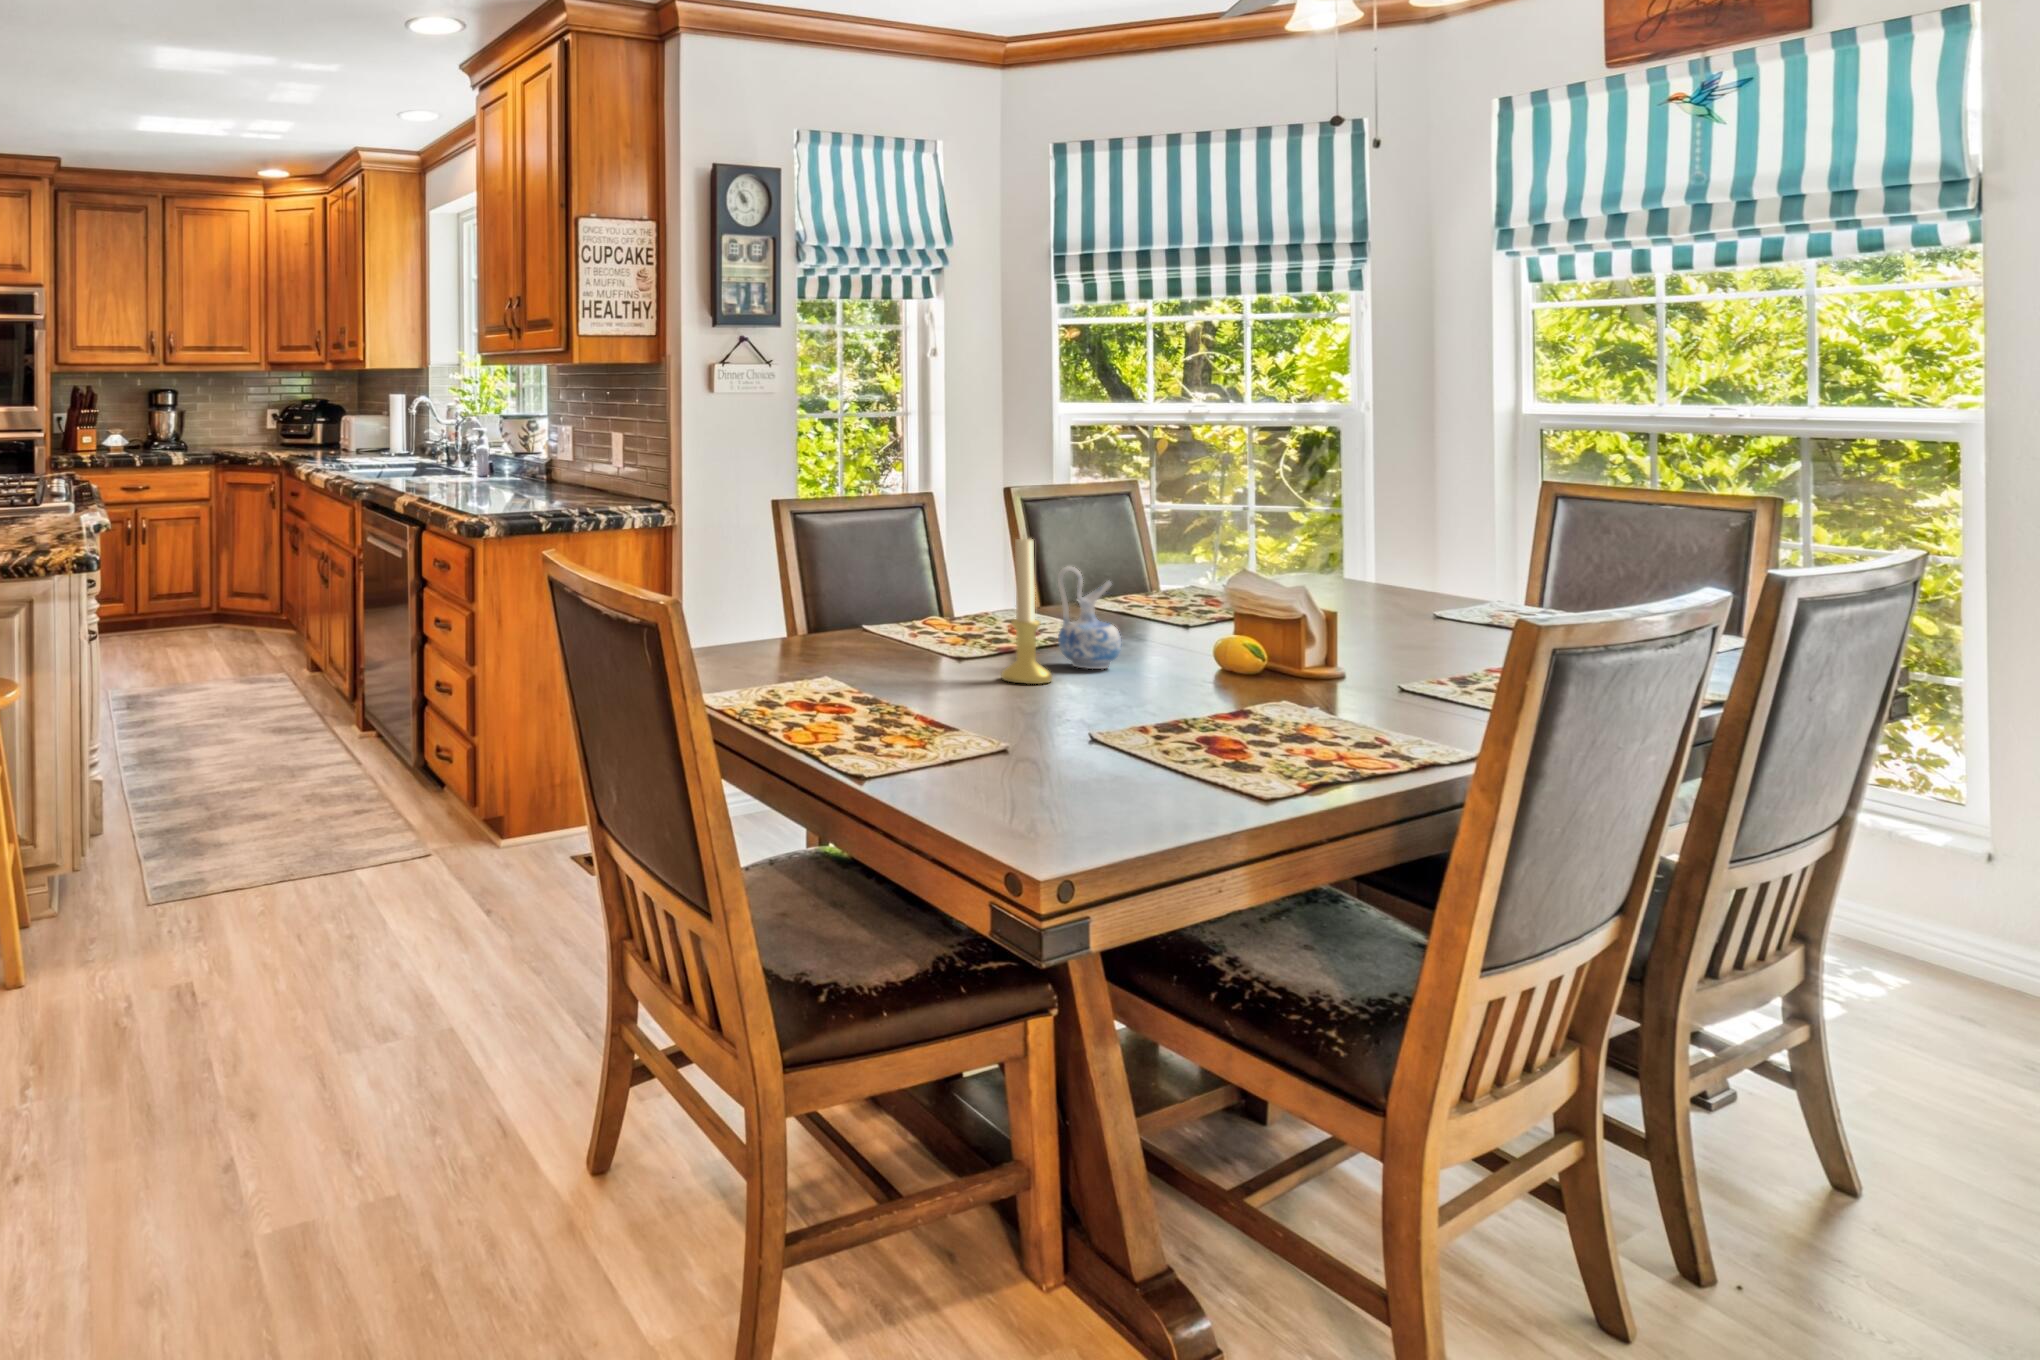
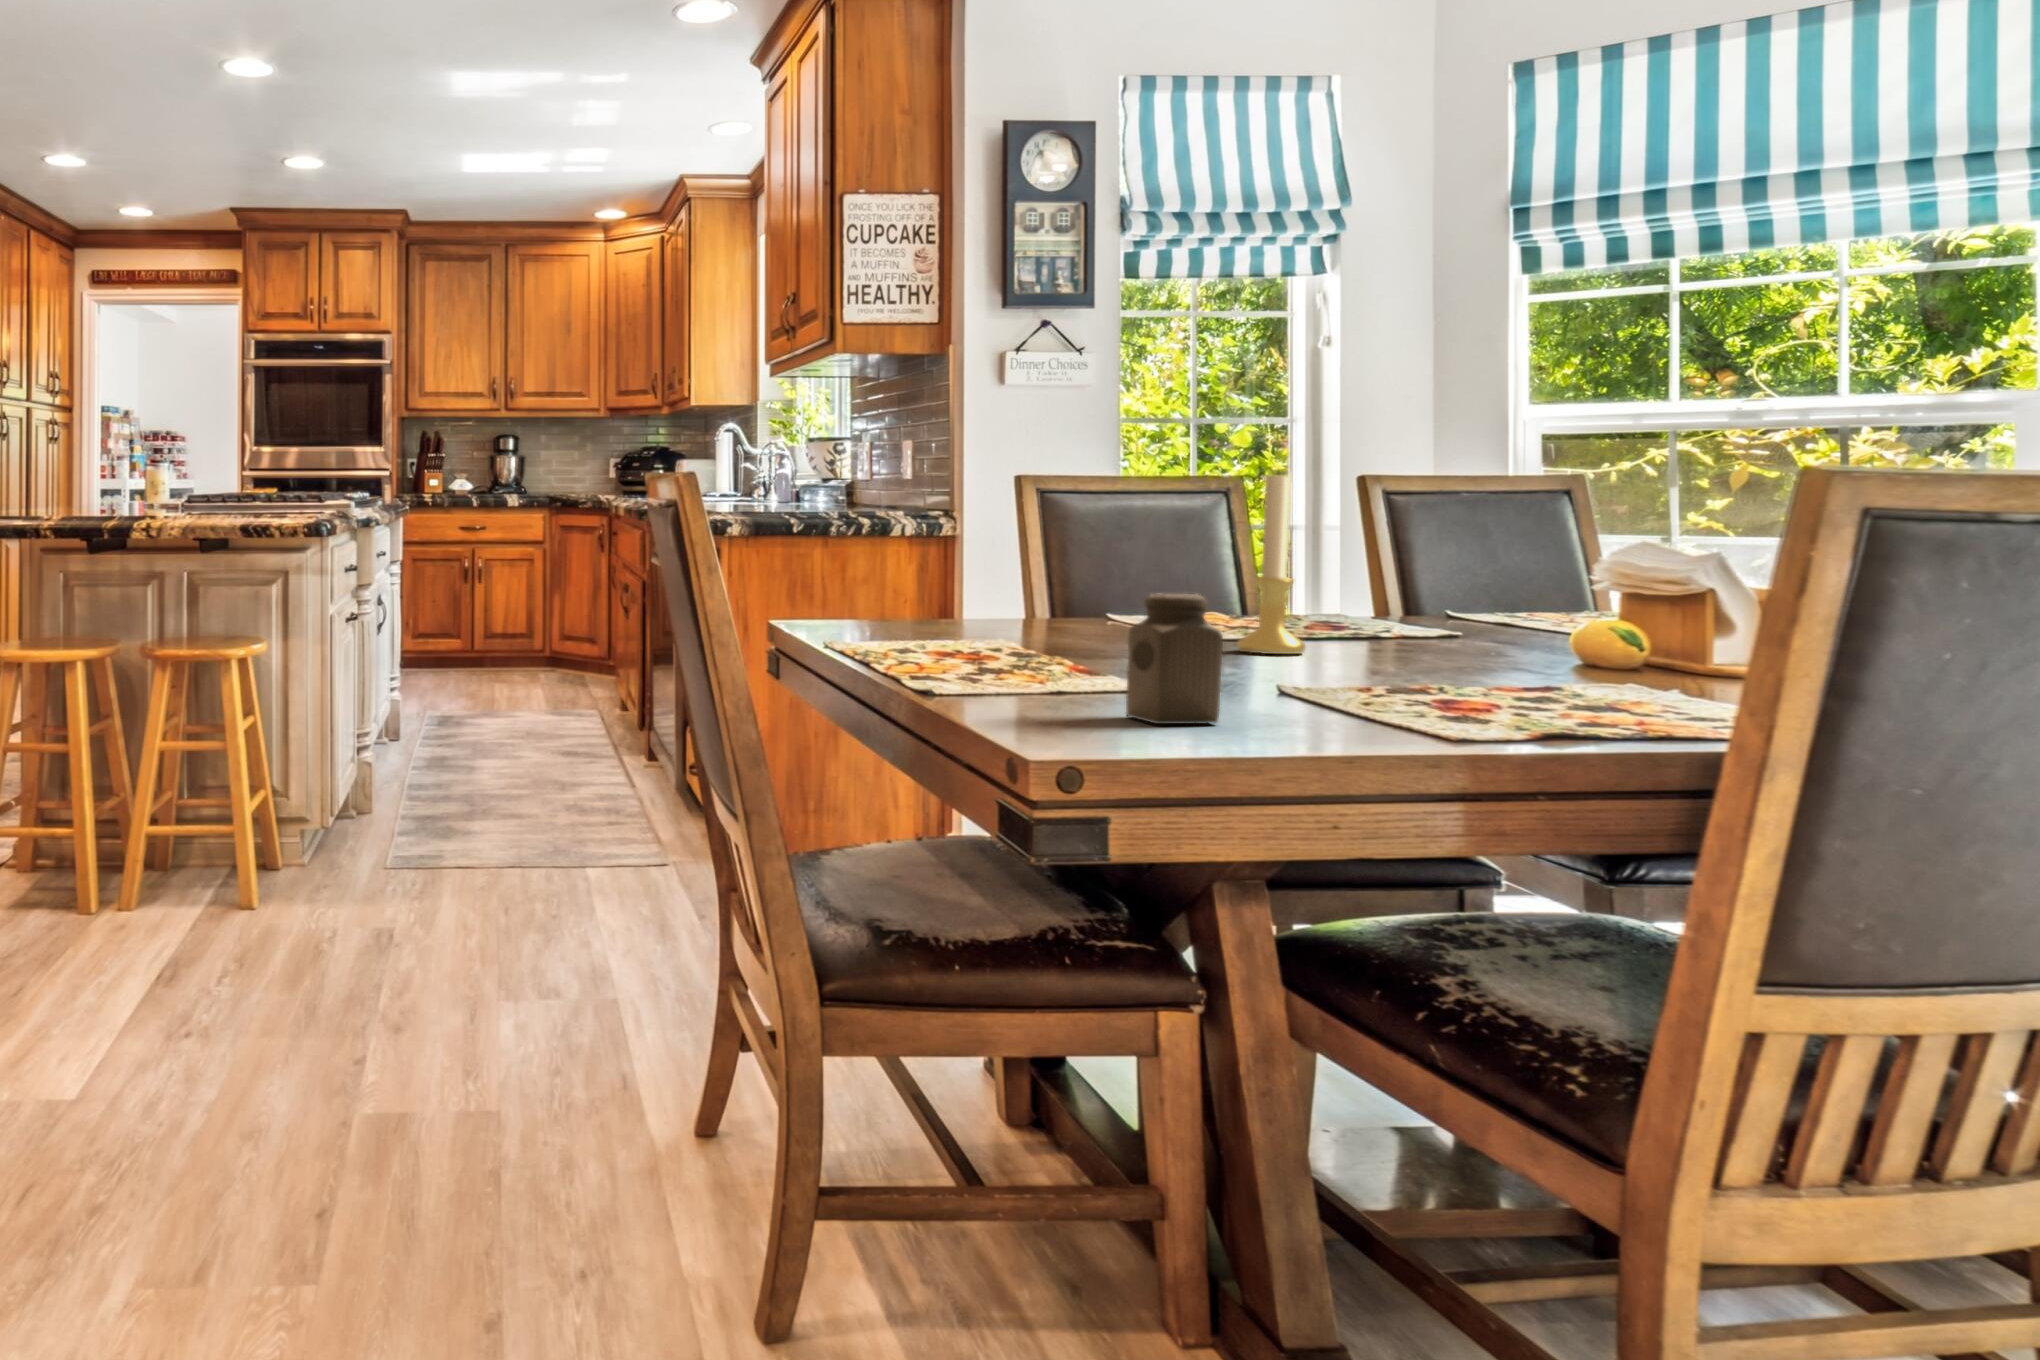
ceramic pitcher: present [1058,566,1121,669] -> none [1329,519,1416,647]
salt shaker: none [993,682,1064,786] -> present [1126,594,1223,724]

